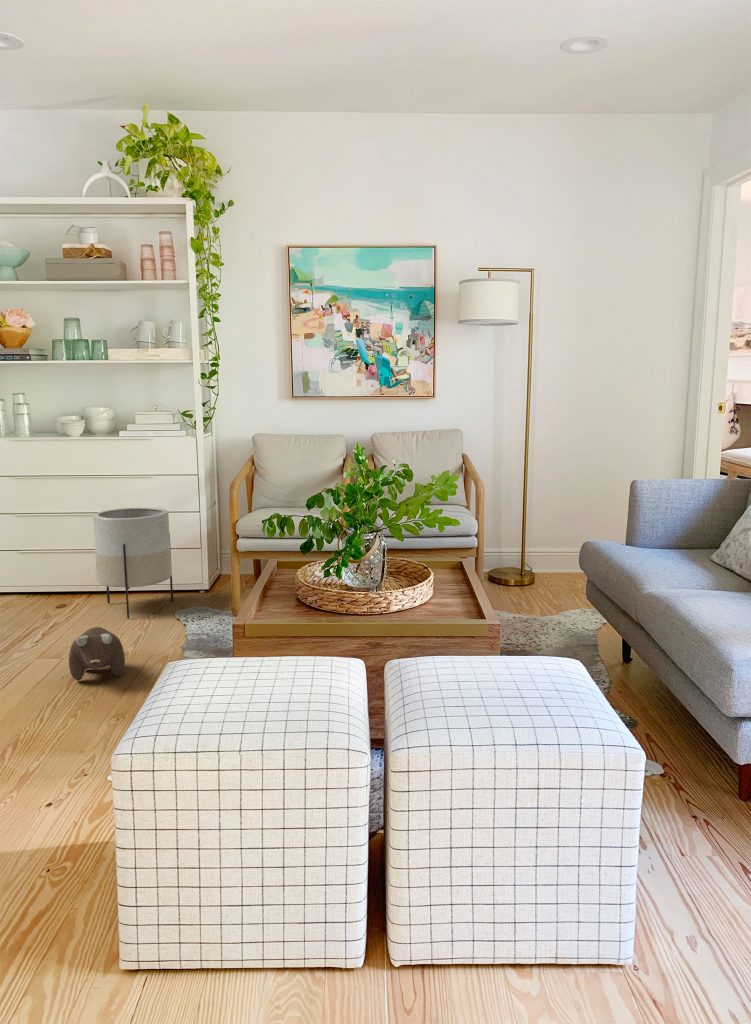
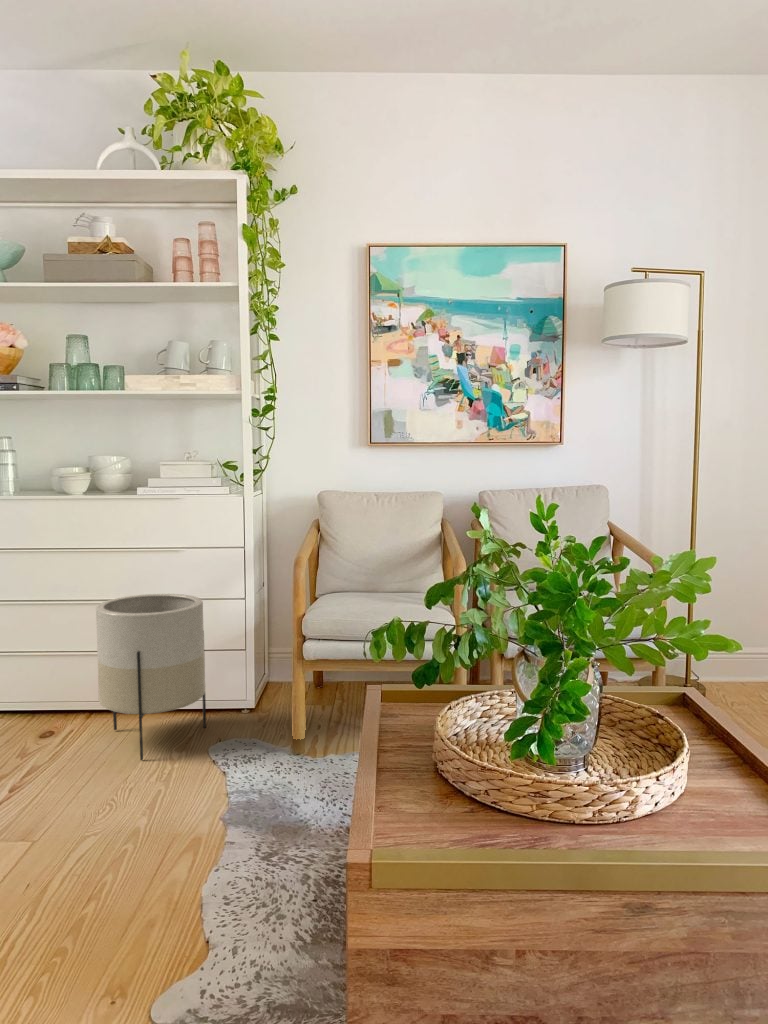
plush toy: present [69,627,125,681] -> none [38,806,131,902]

